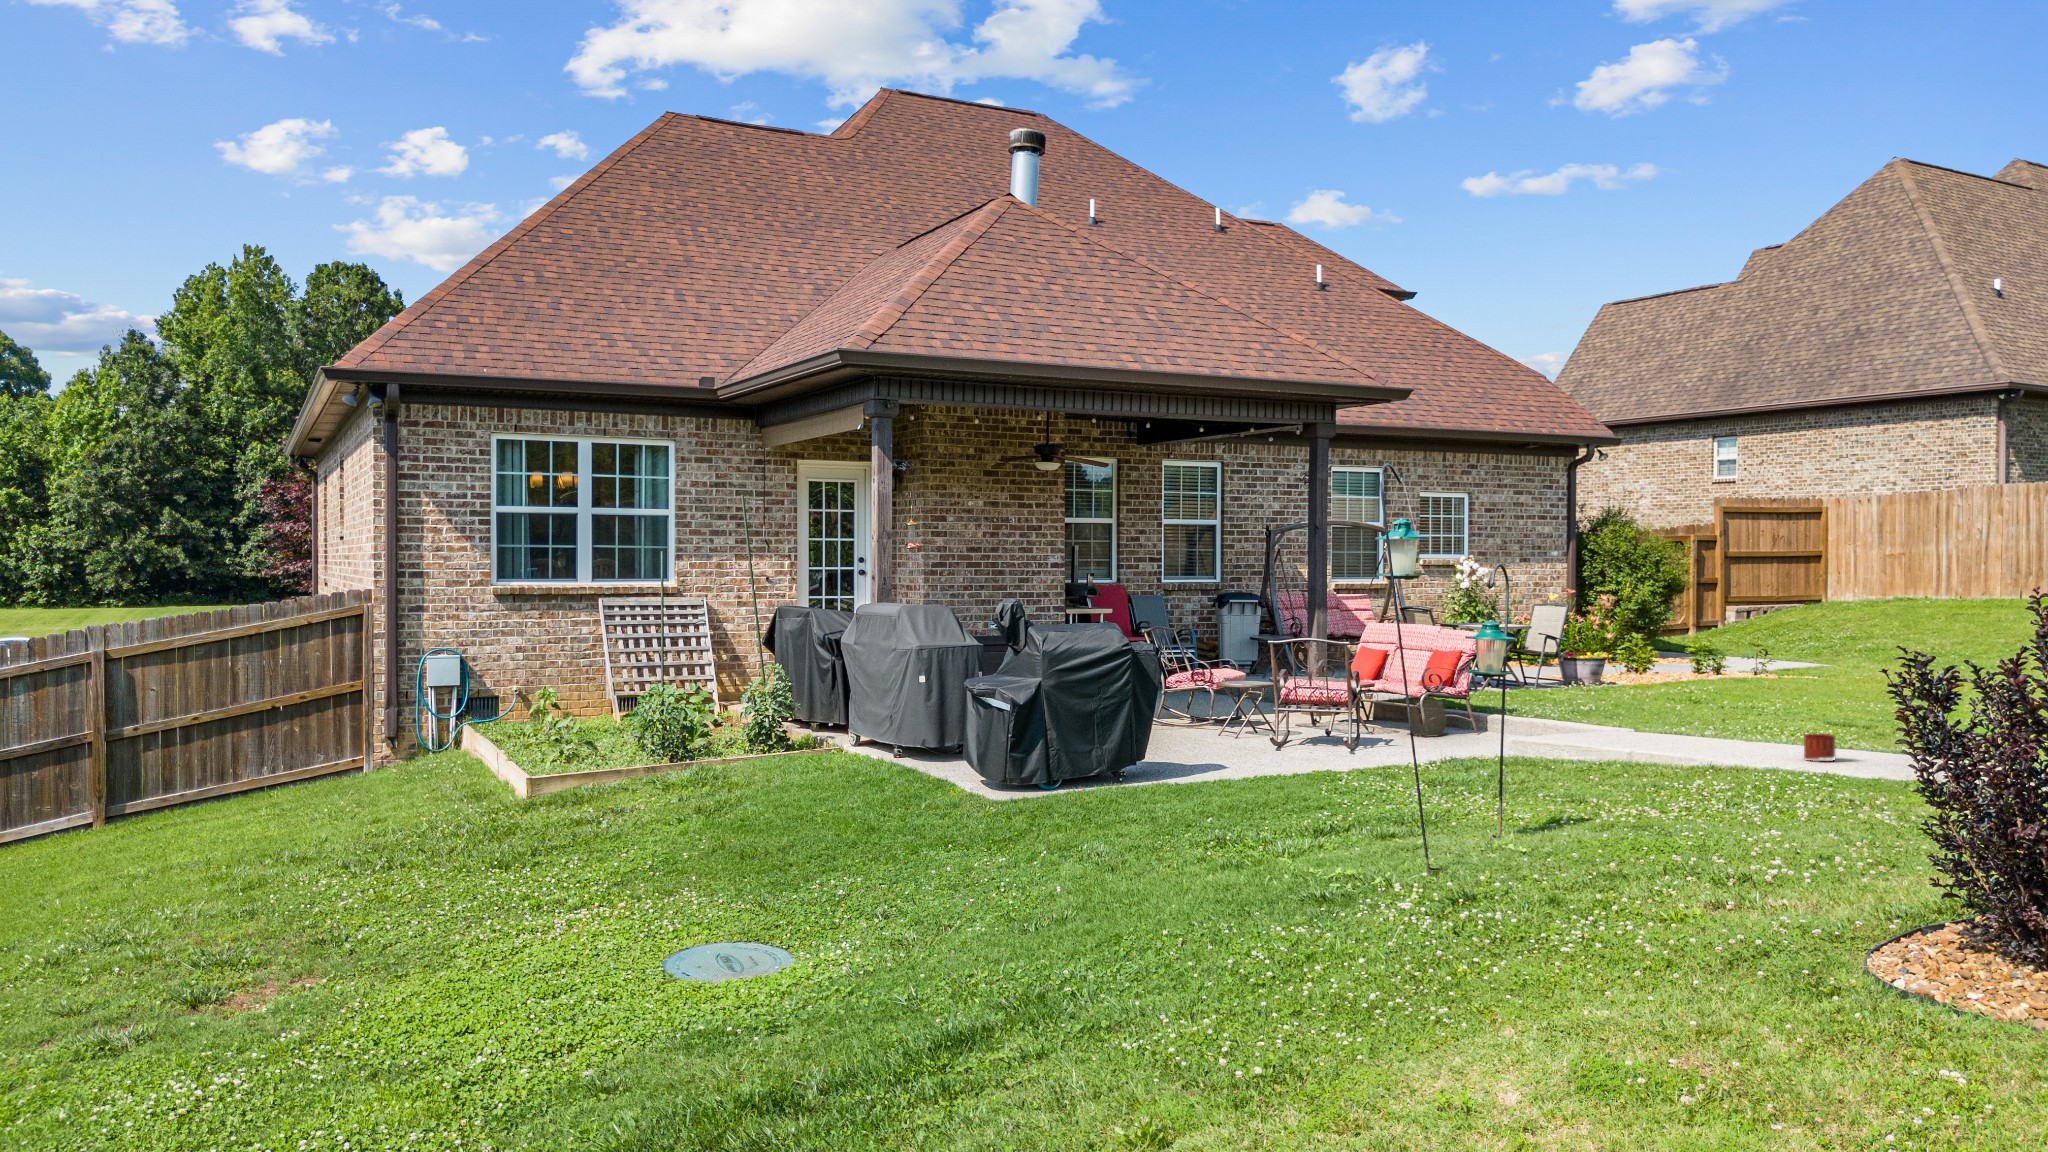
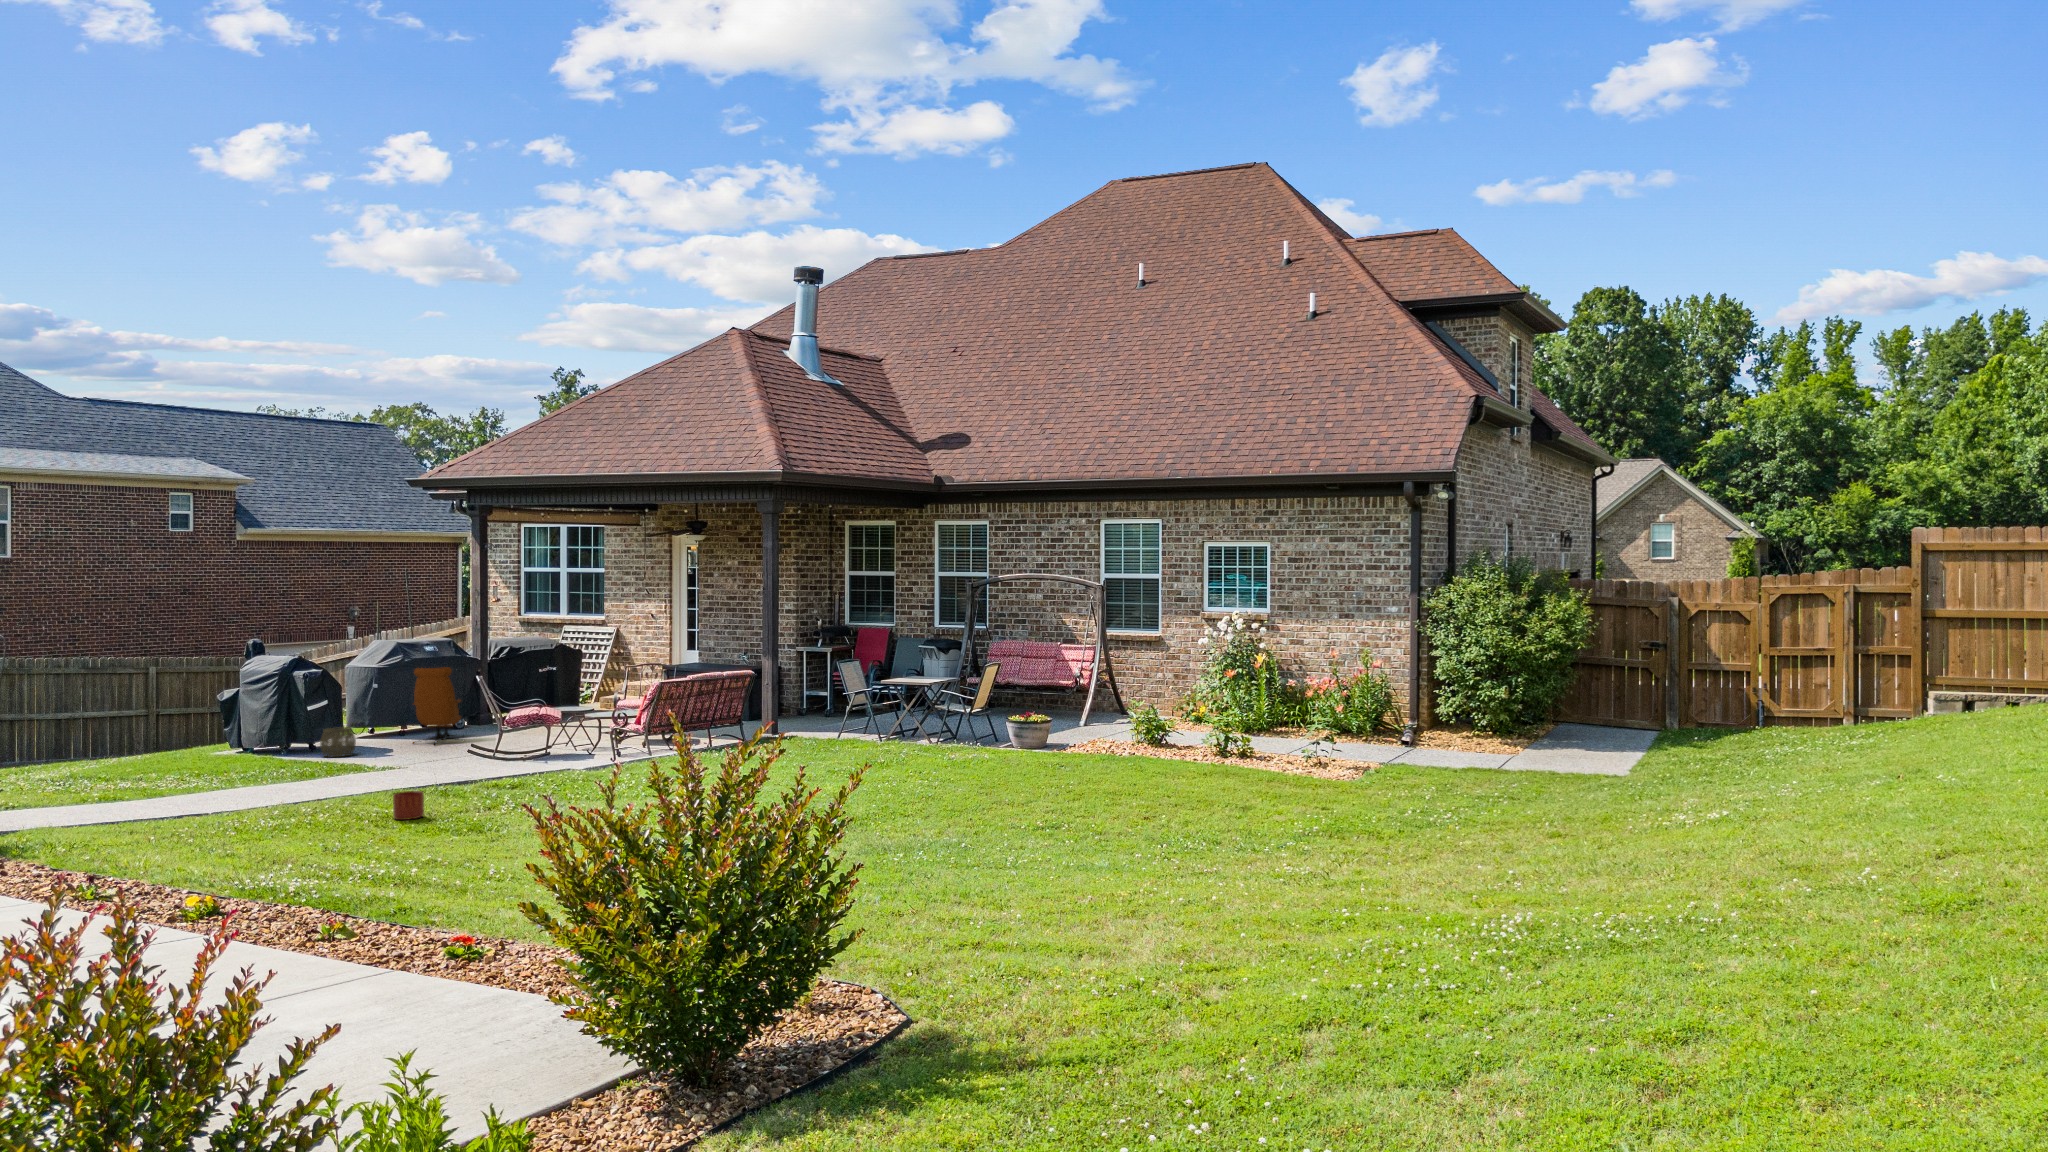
lounge chair: none [1094,636,1218,743] -> present [413,667,463,744]
woven basket: present [1408,701,1447,737] -> present [320,727,356,758]

